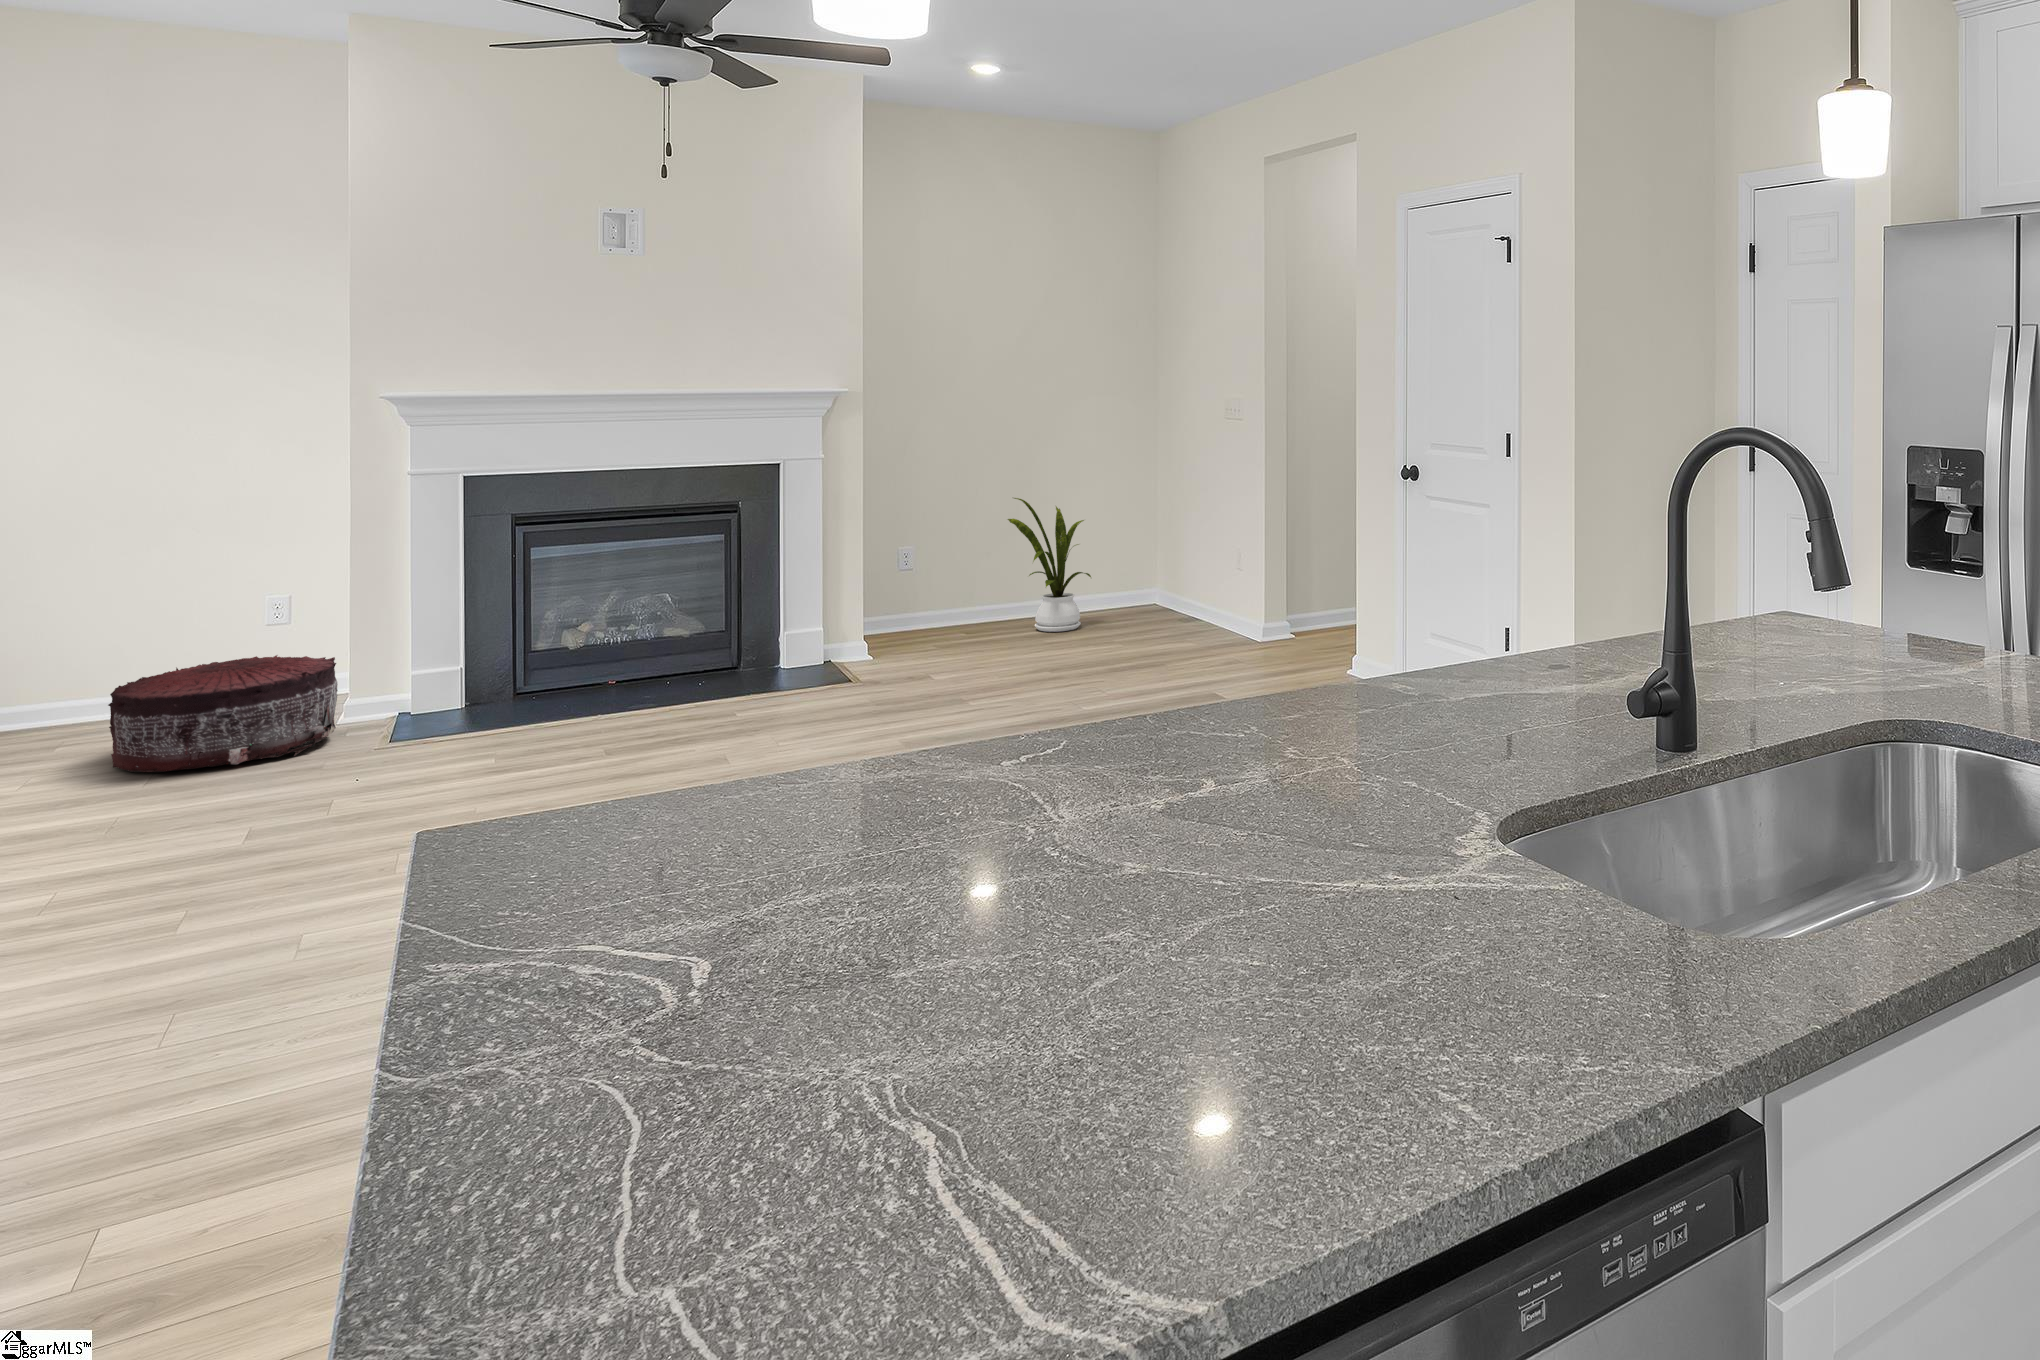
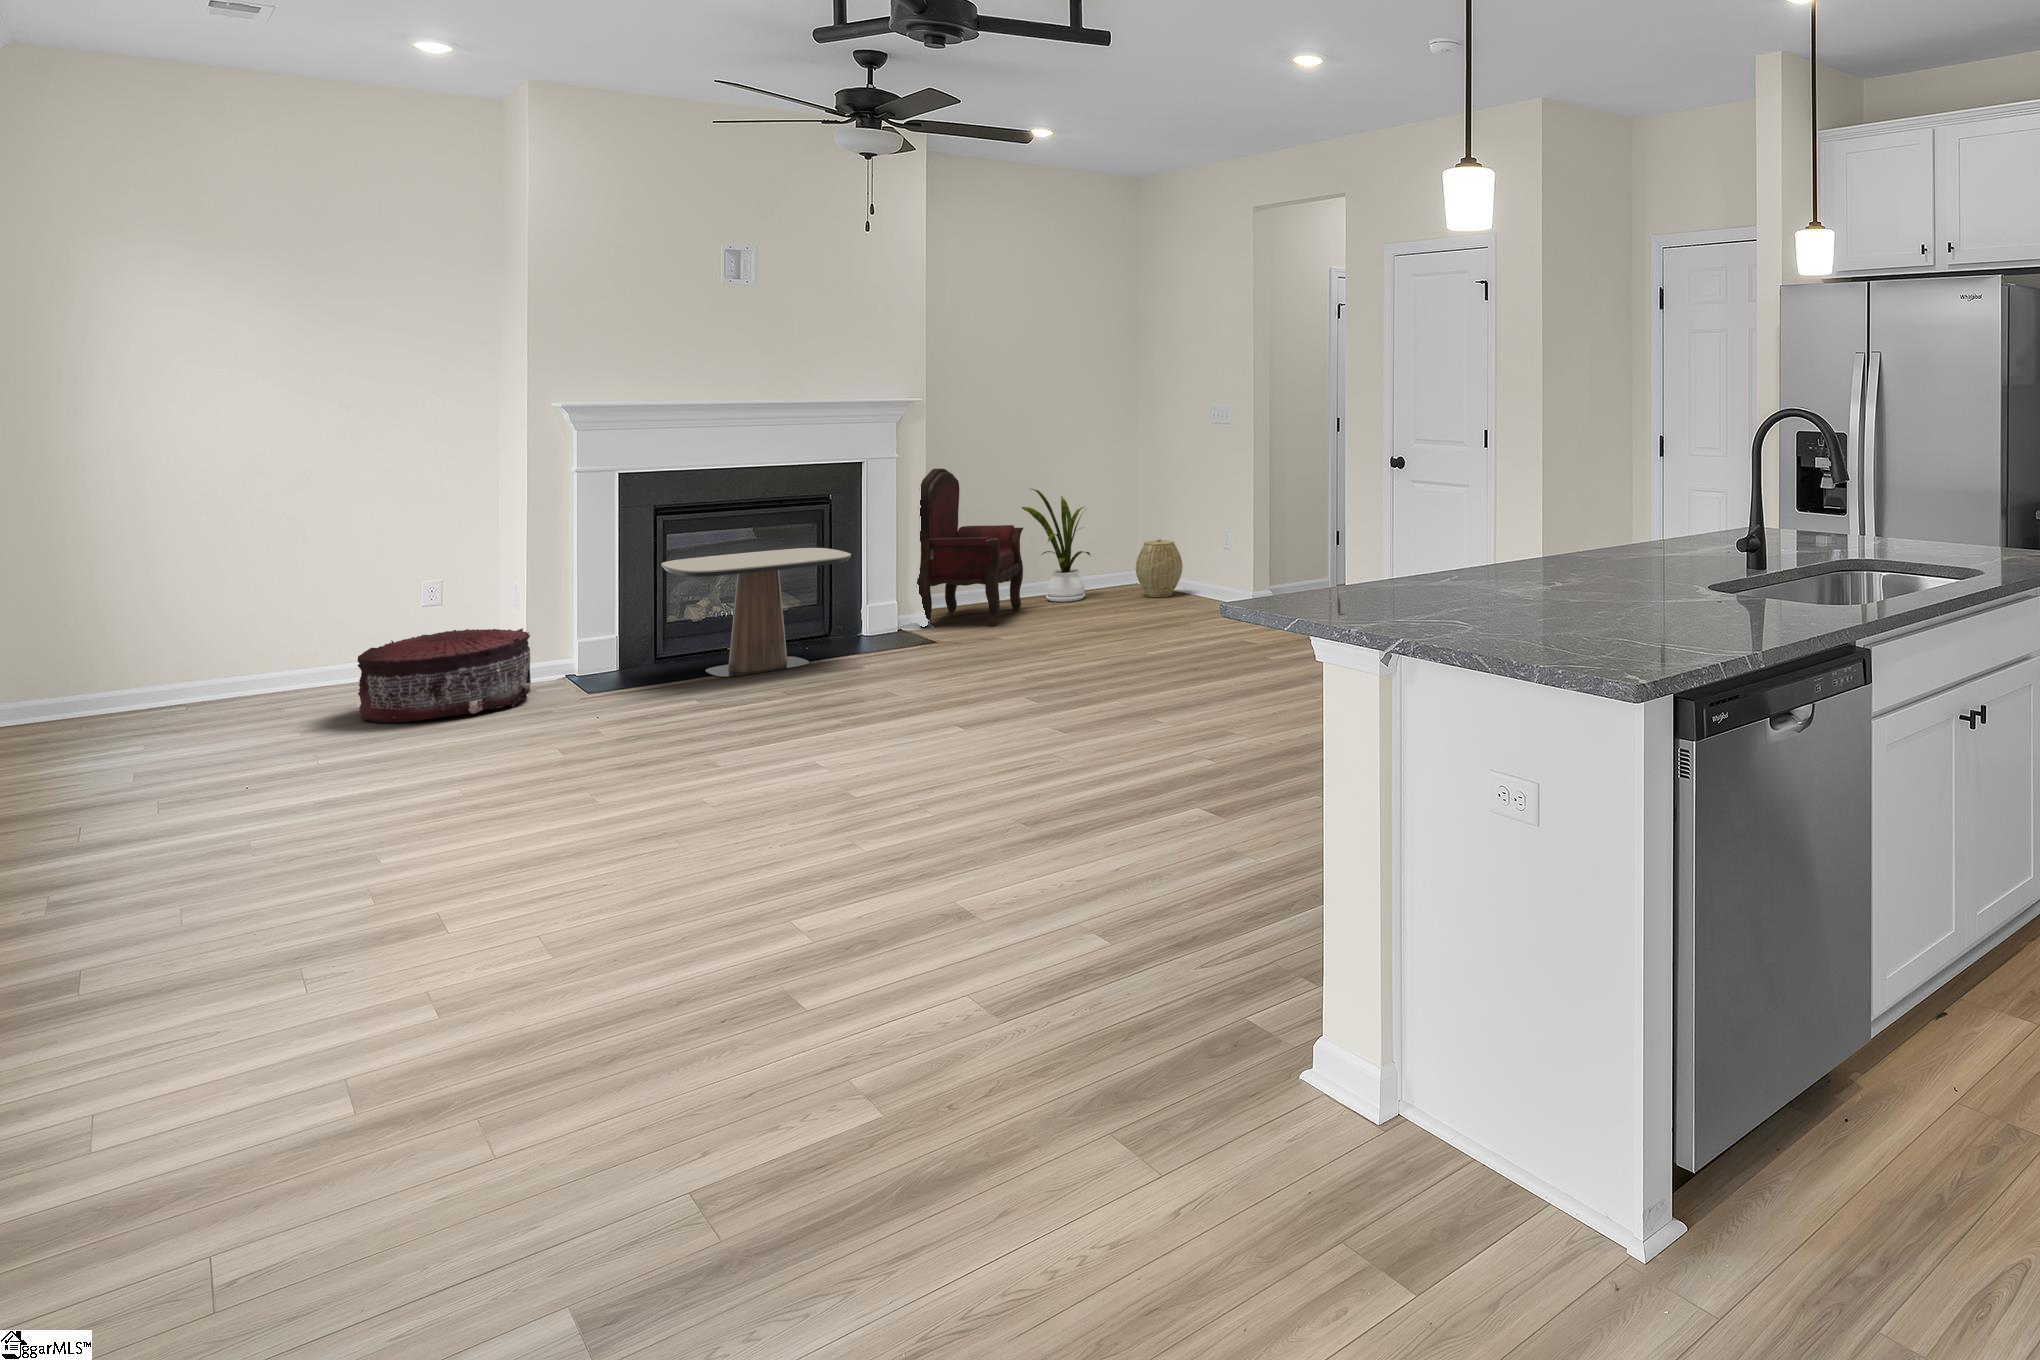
armchair: none [857,472,1000,663] -> present [917,469,1023,628]
woven basket: none [1139,560,1194,630] -> present [1136,539,1183,597]
side table: none [510,565,742,723] -> present [661,548,851,677]

